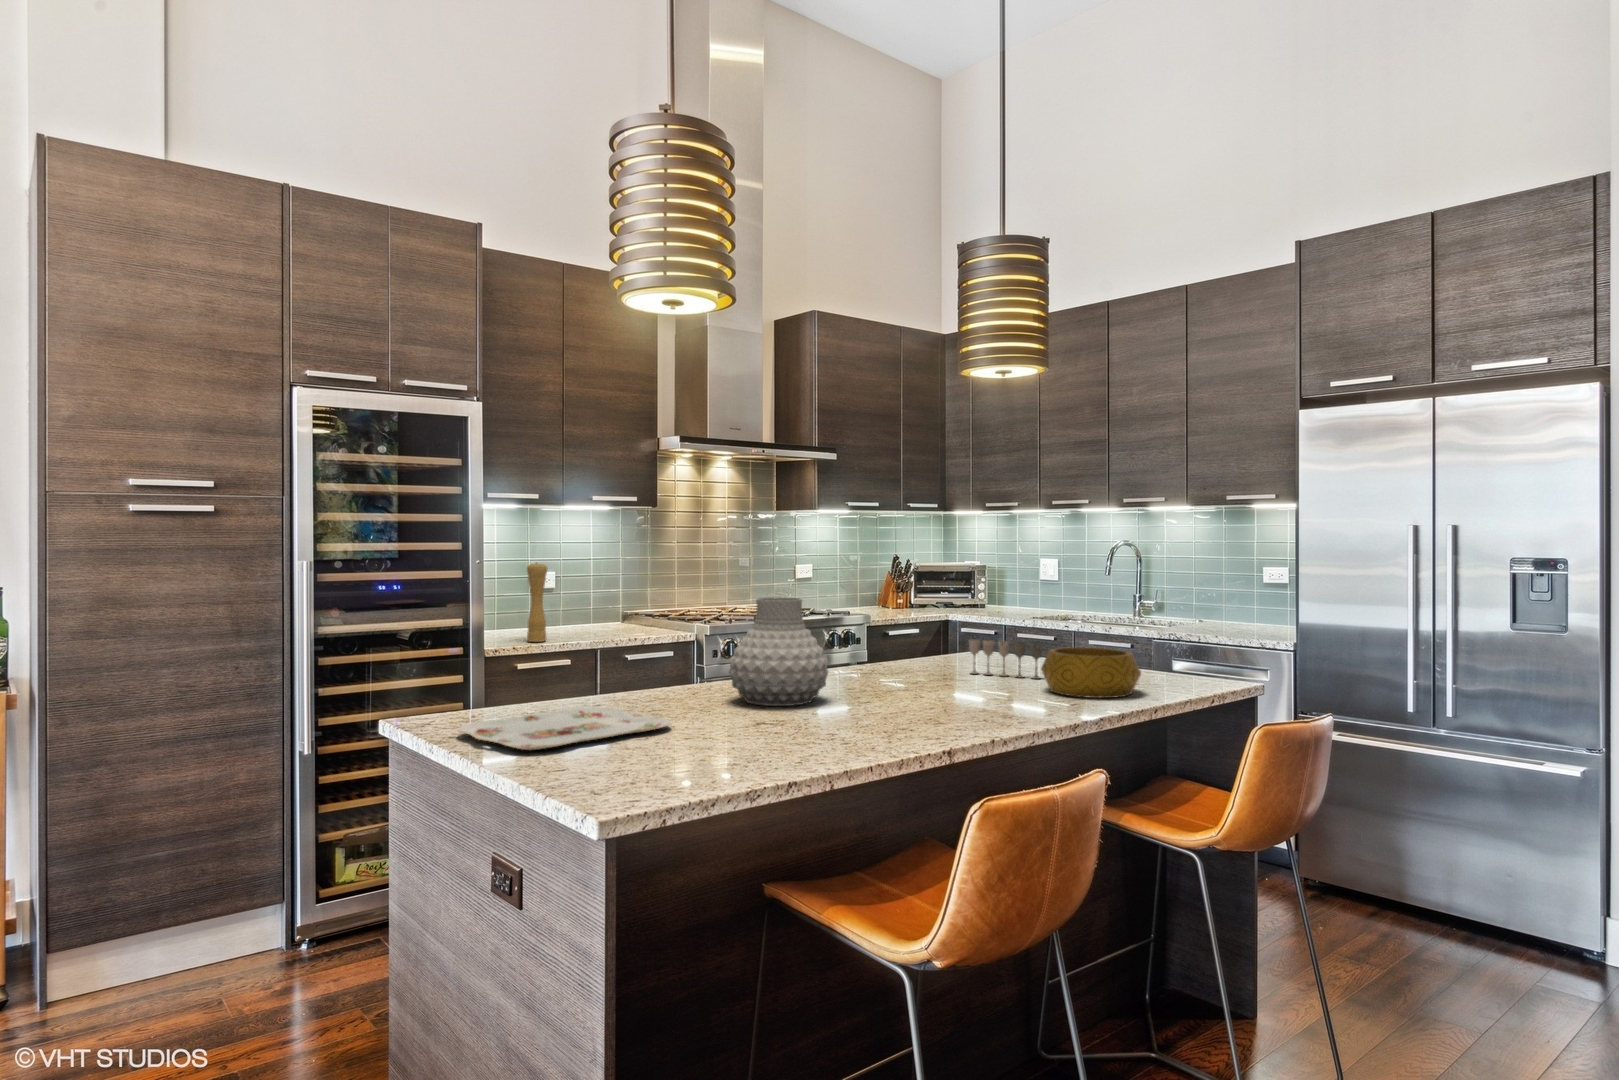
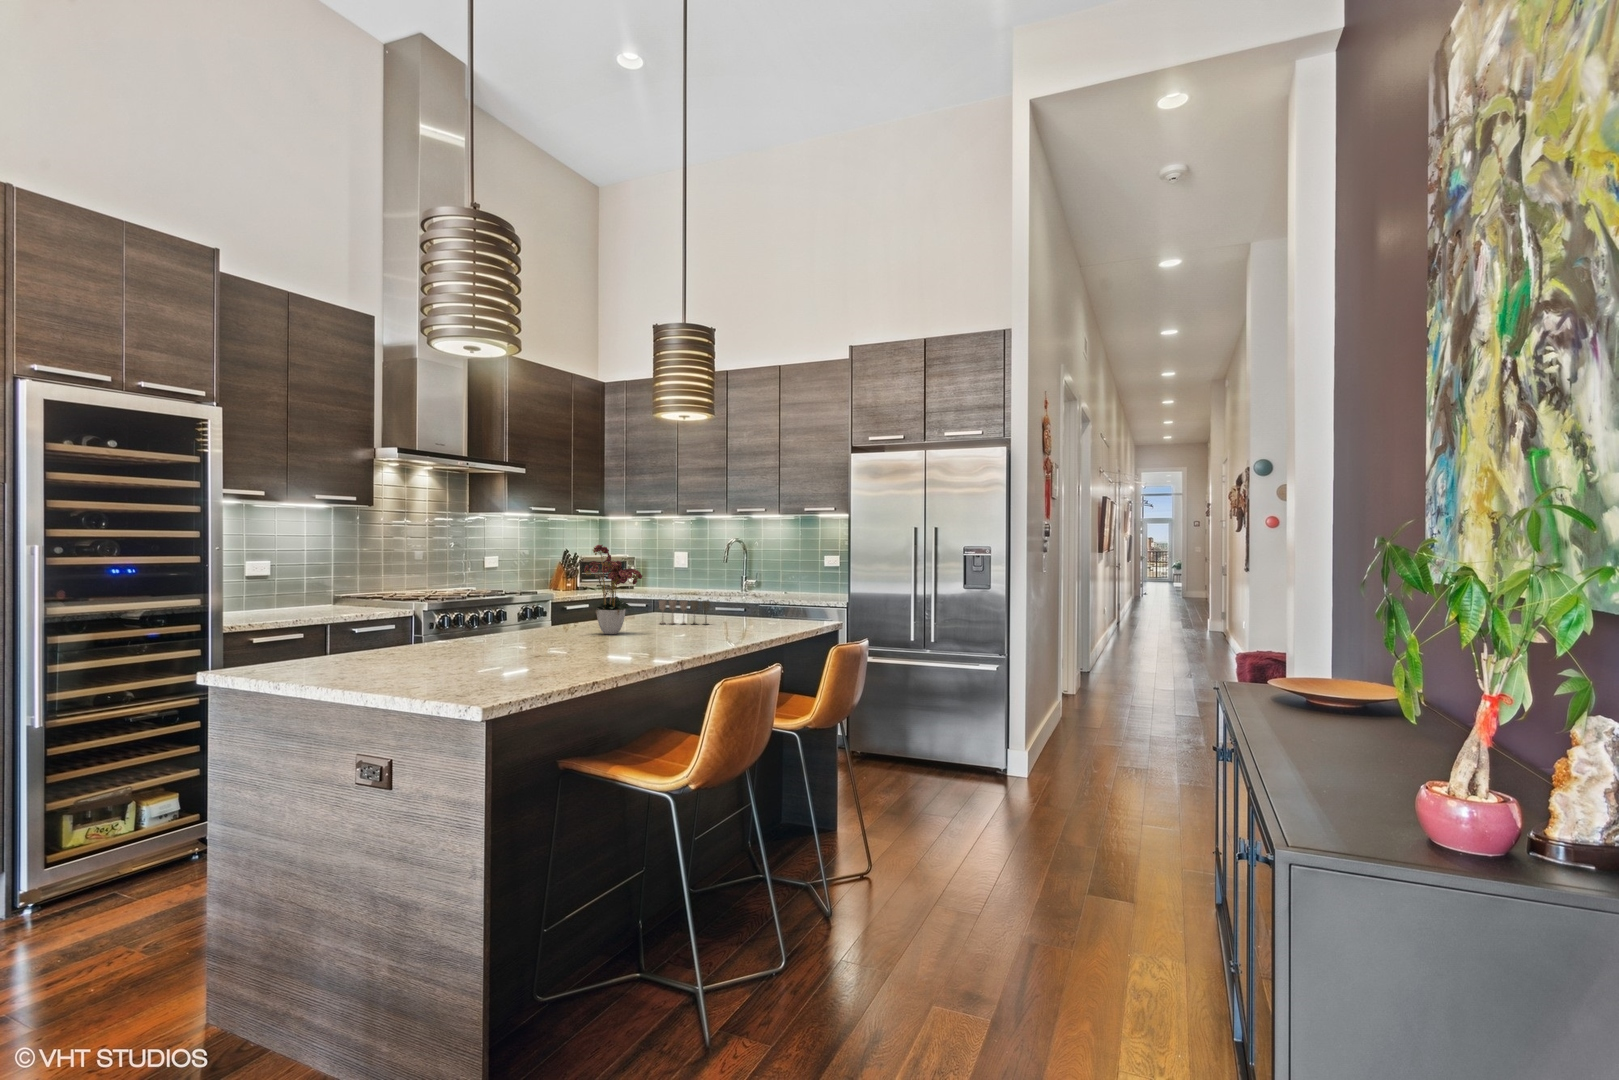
flower arrangement: none [848,556,938,689] -> present [584,545,643,634]
pepper mill: present [527,563,547,642] -> none [258,550,280,619]
vase: present [729,597,828,706] -> none [498,569,575,647]
decorative bowl: present [1041,647,1141,698] -> none [714,601,777,632]
serving tray: present [458,707,671,750] -> none [293,653,473,680]

